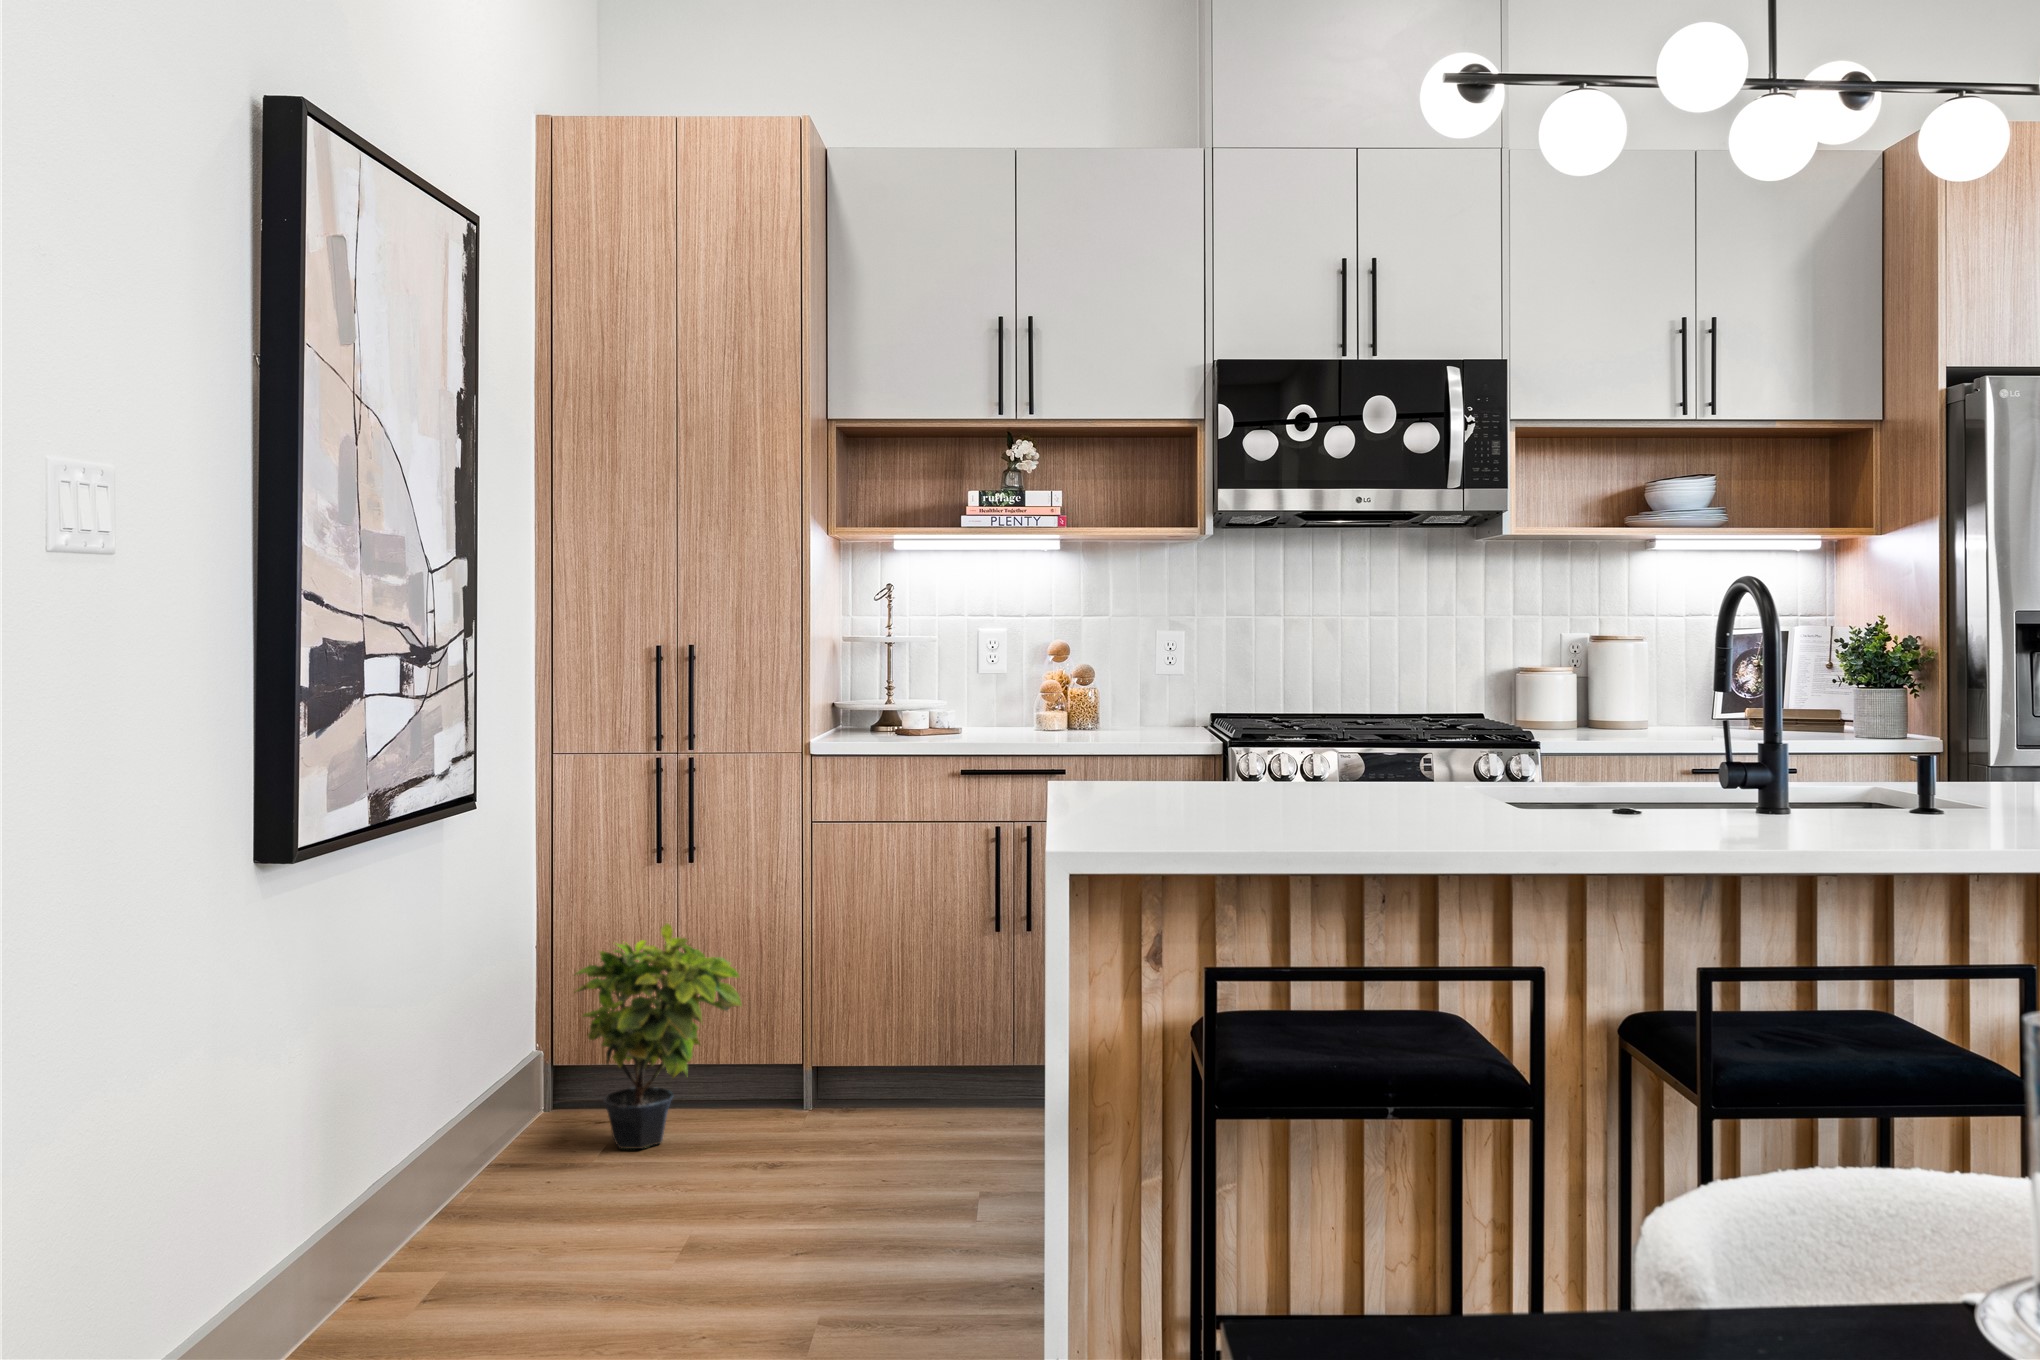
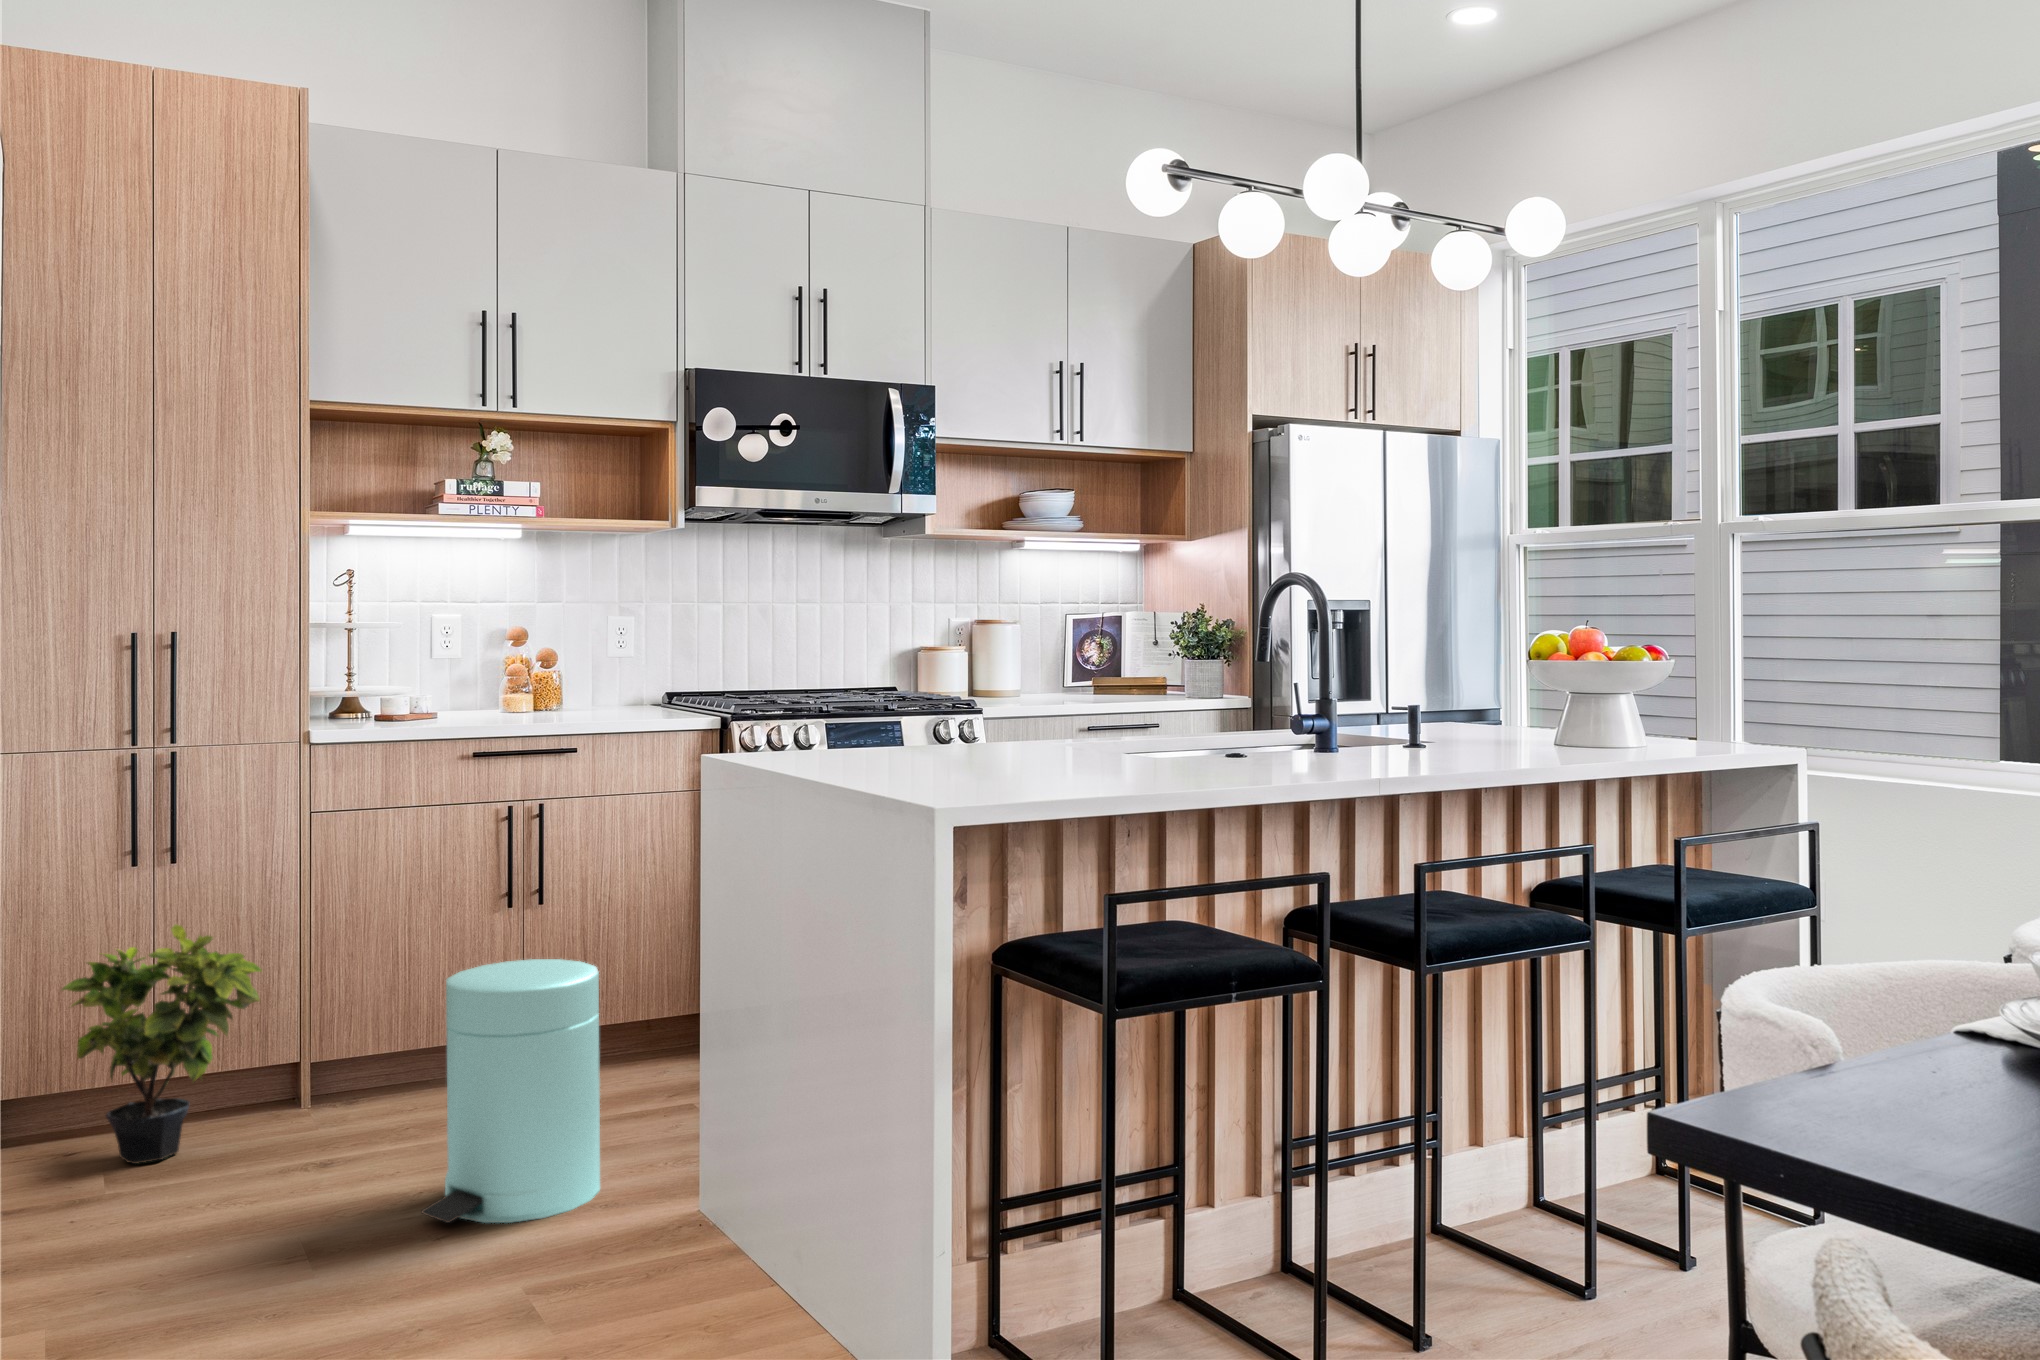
trash can: none [760,1005,955,1305] -> present [421,959,600,1223]

